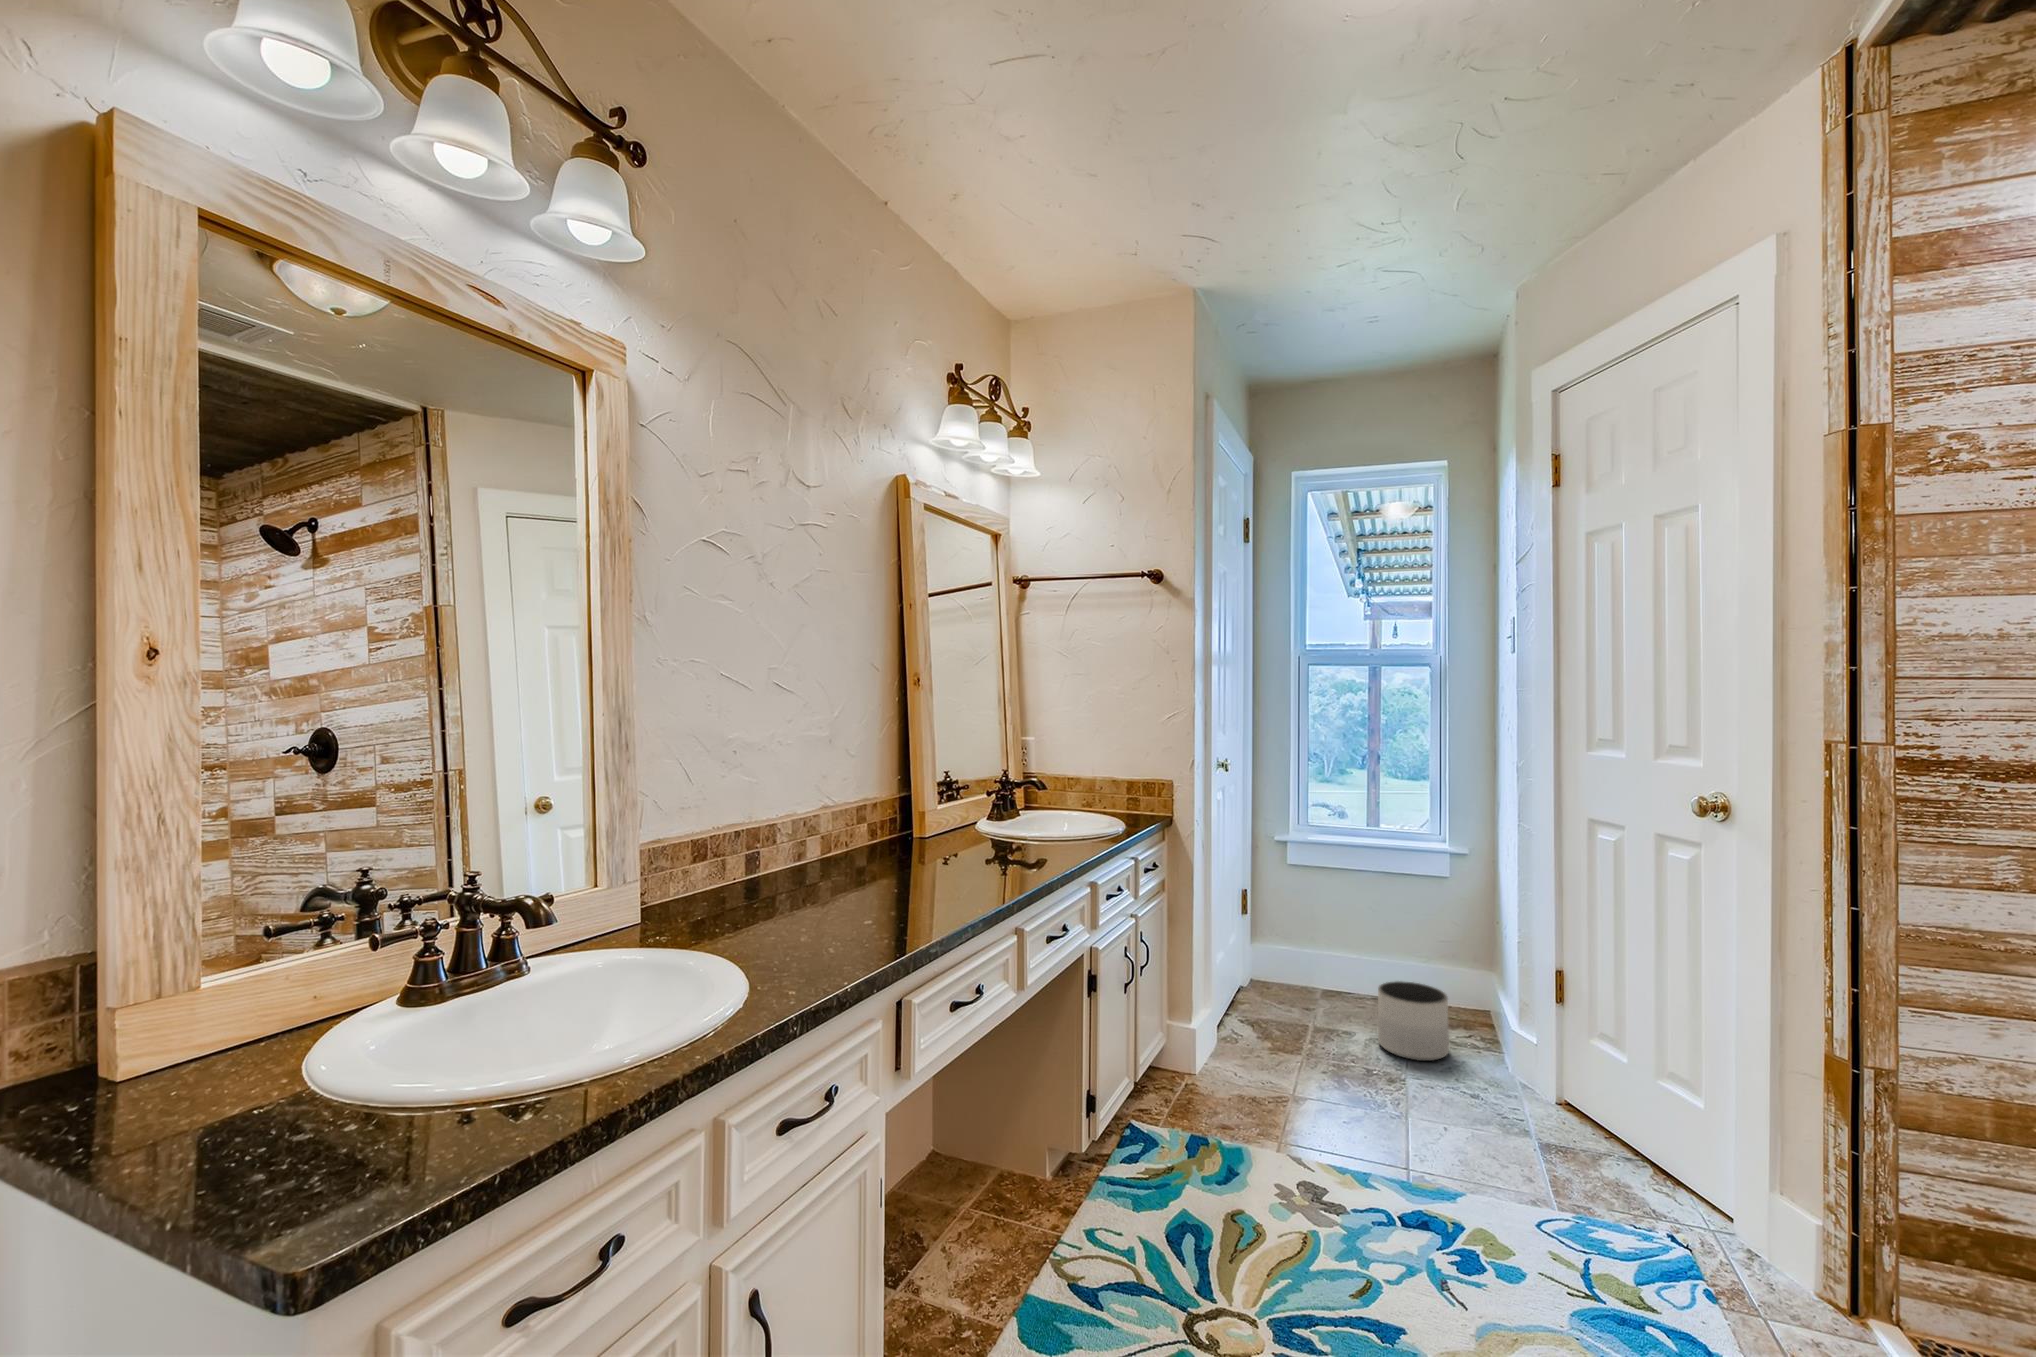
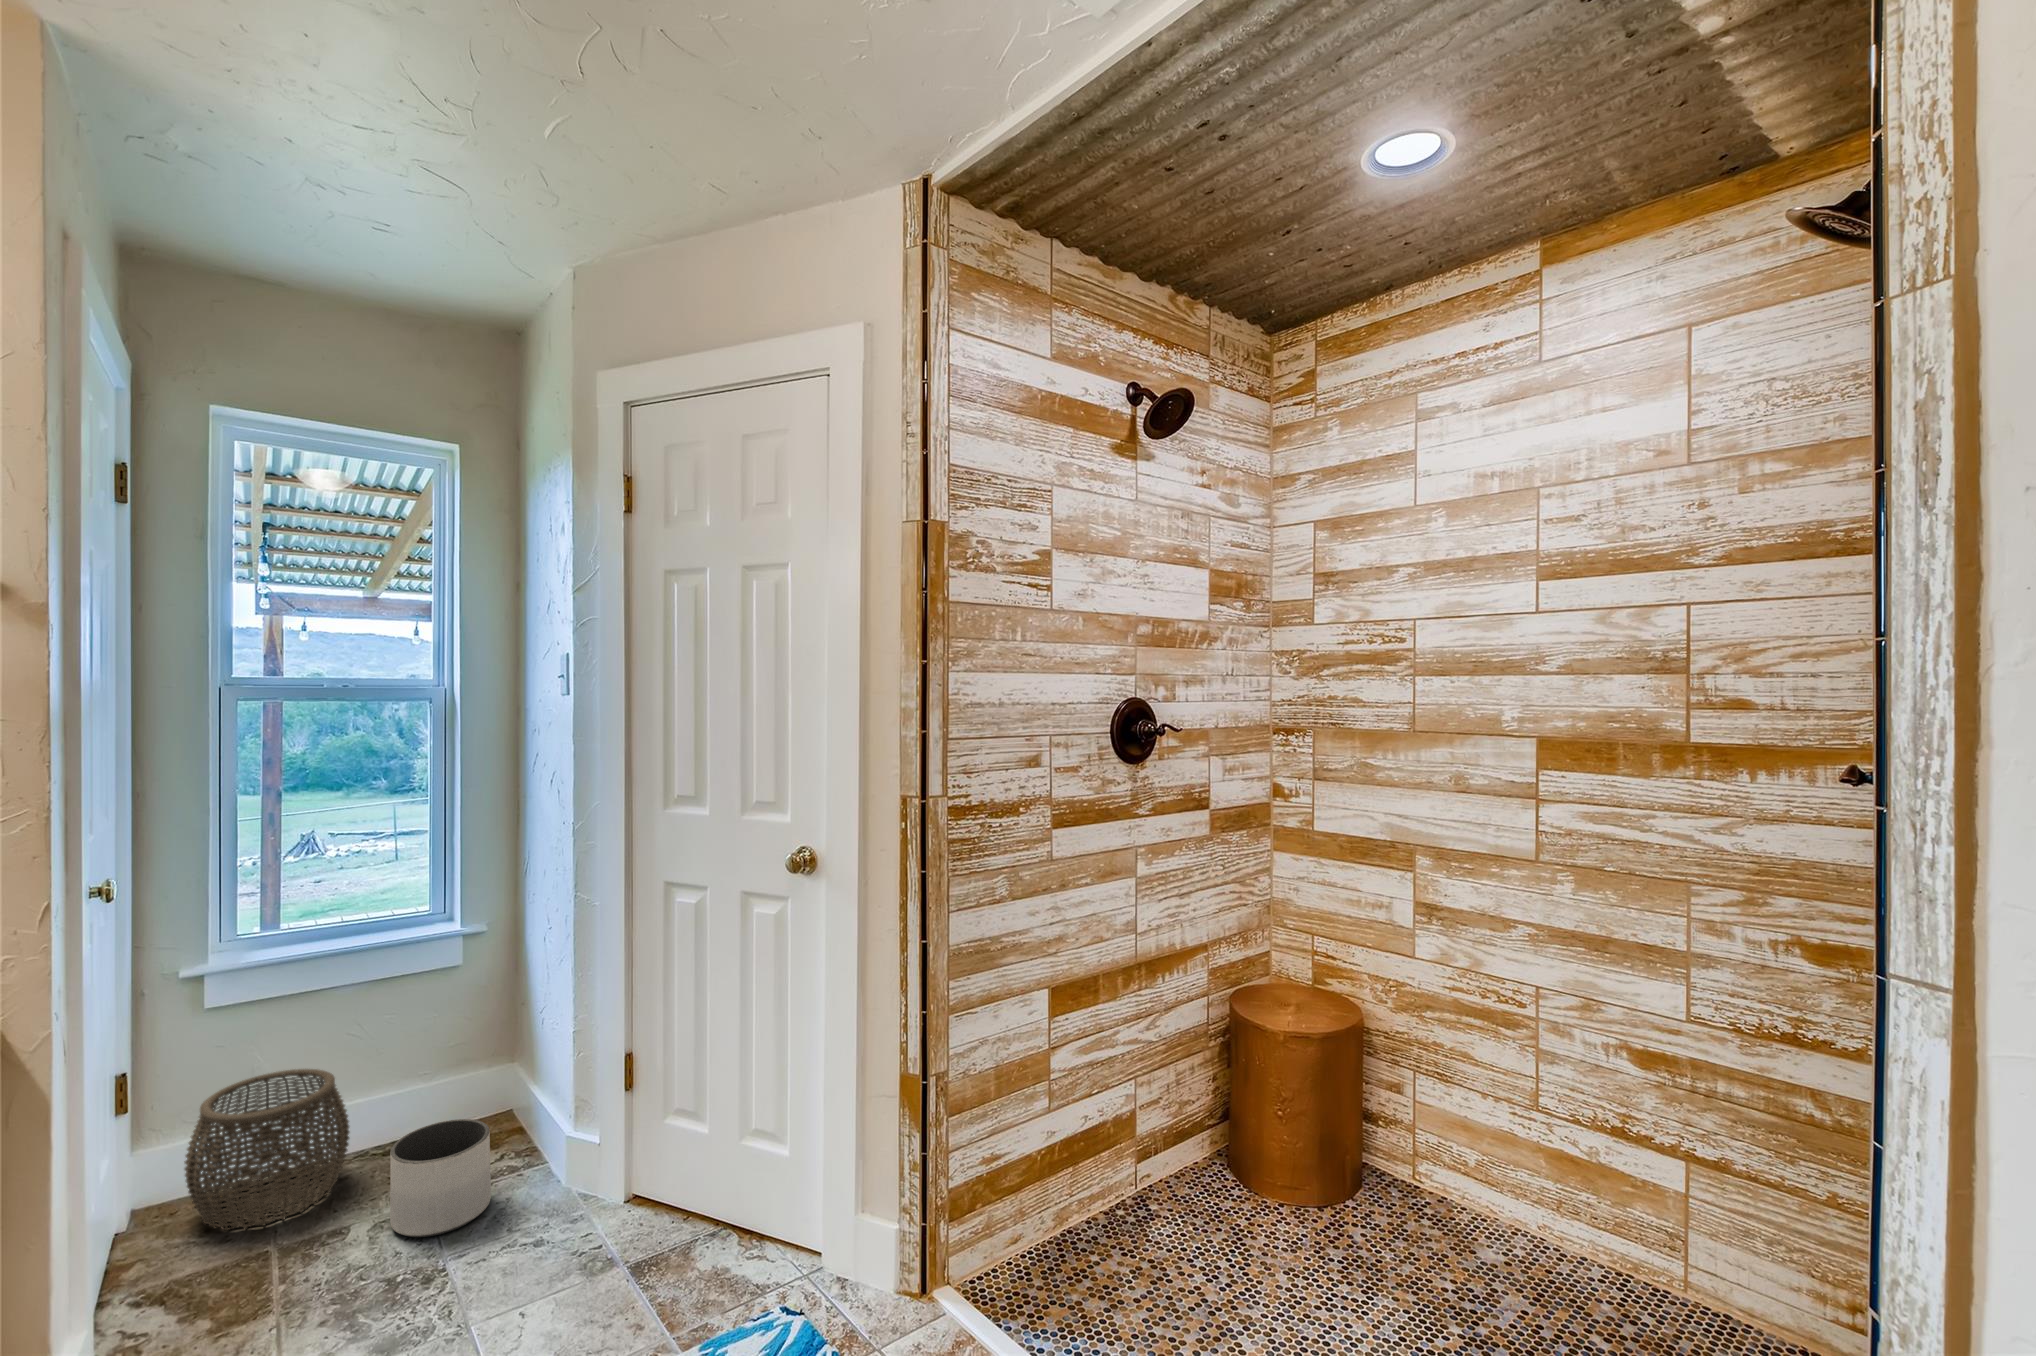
woven basket: none [1274,918,1365,1013] -> present [184,1069,350,1230]

